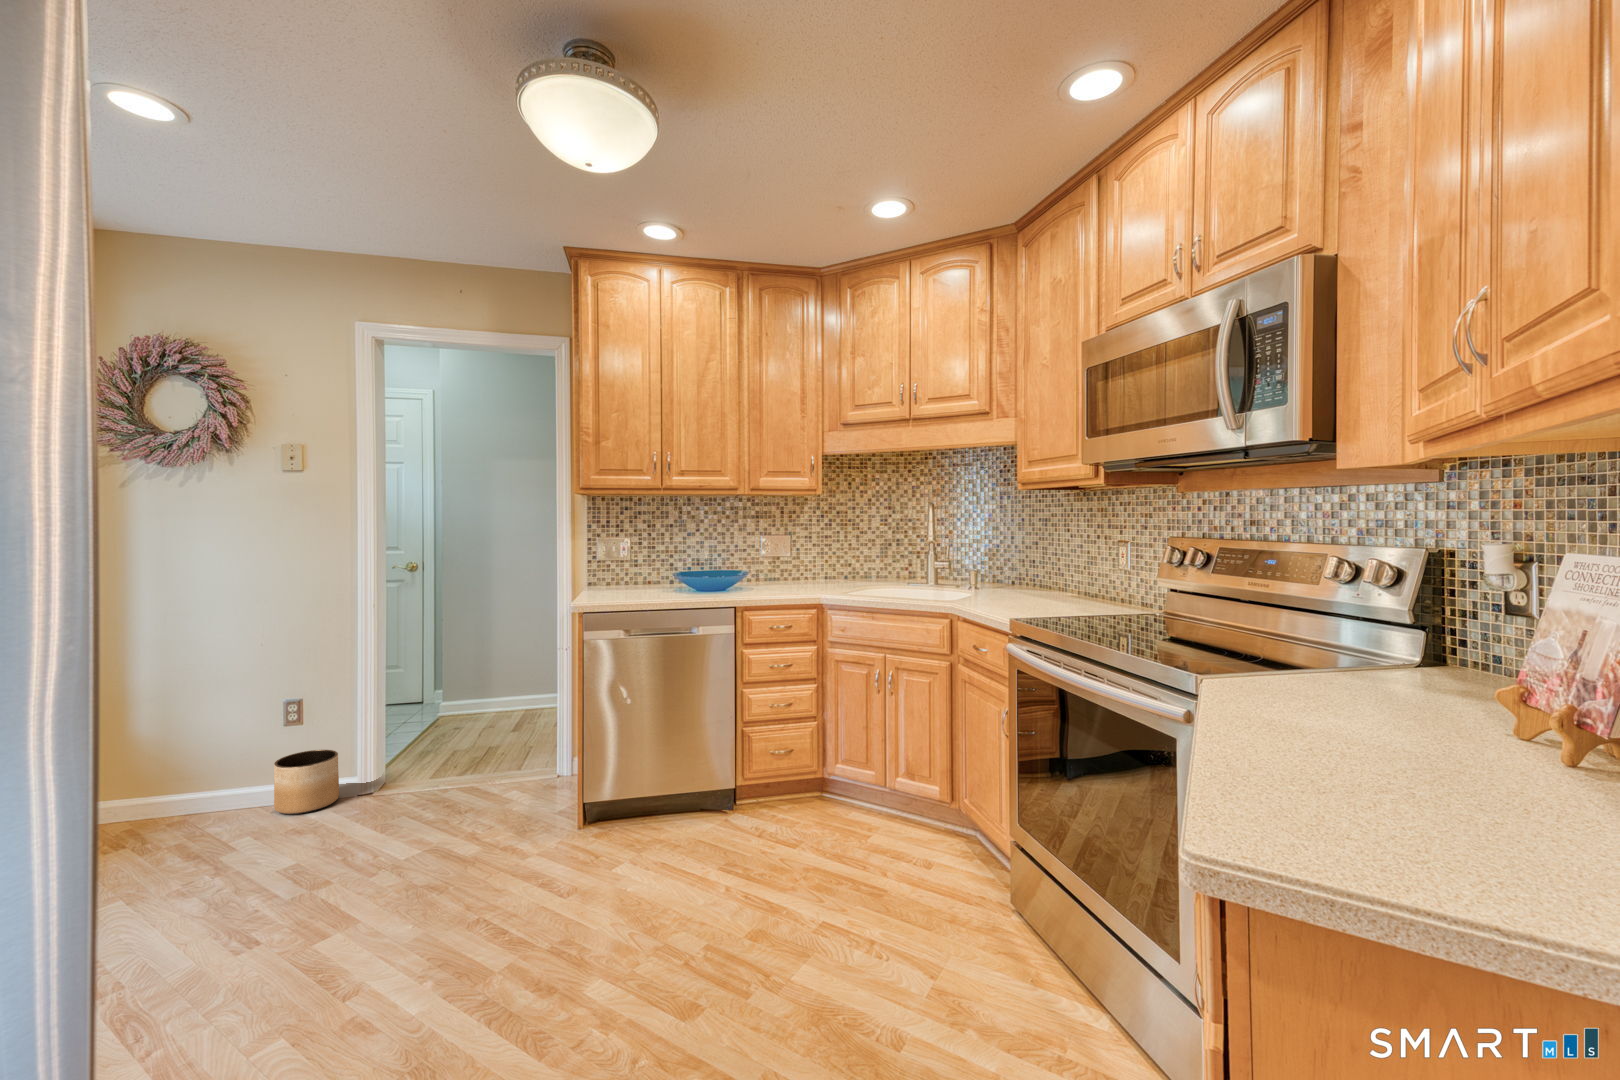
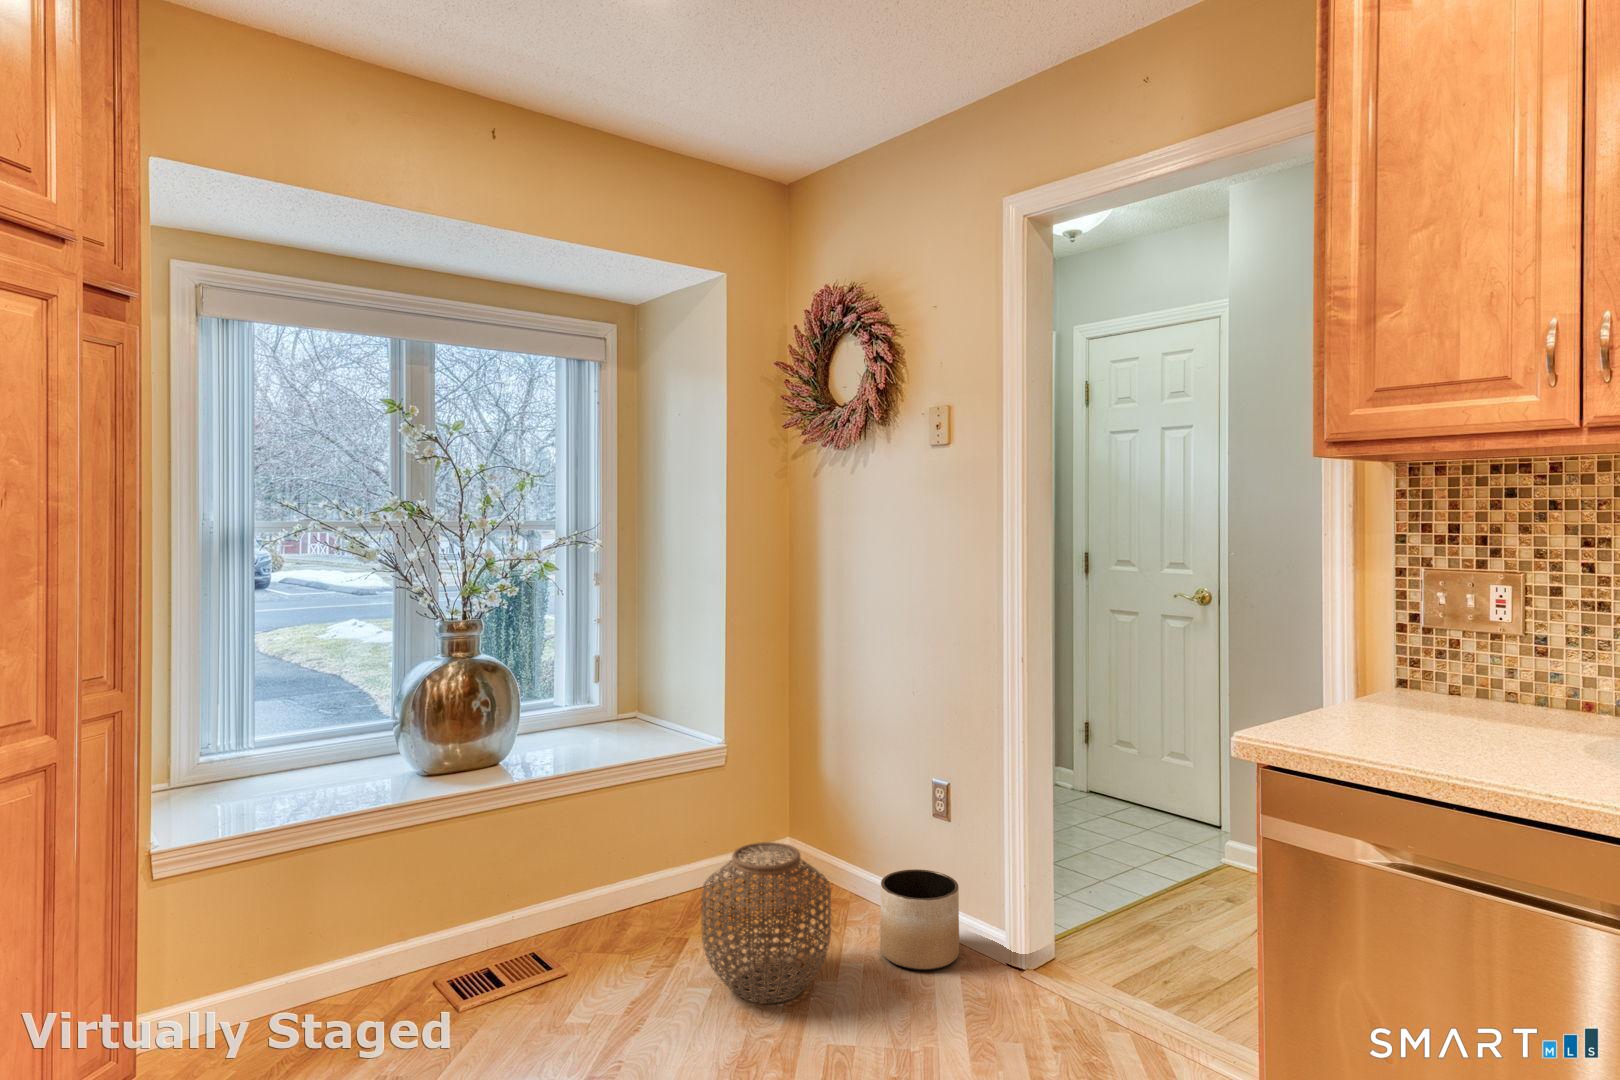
woven basket: none [144,753,271,871] -> present [701,842,831,1003]

